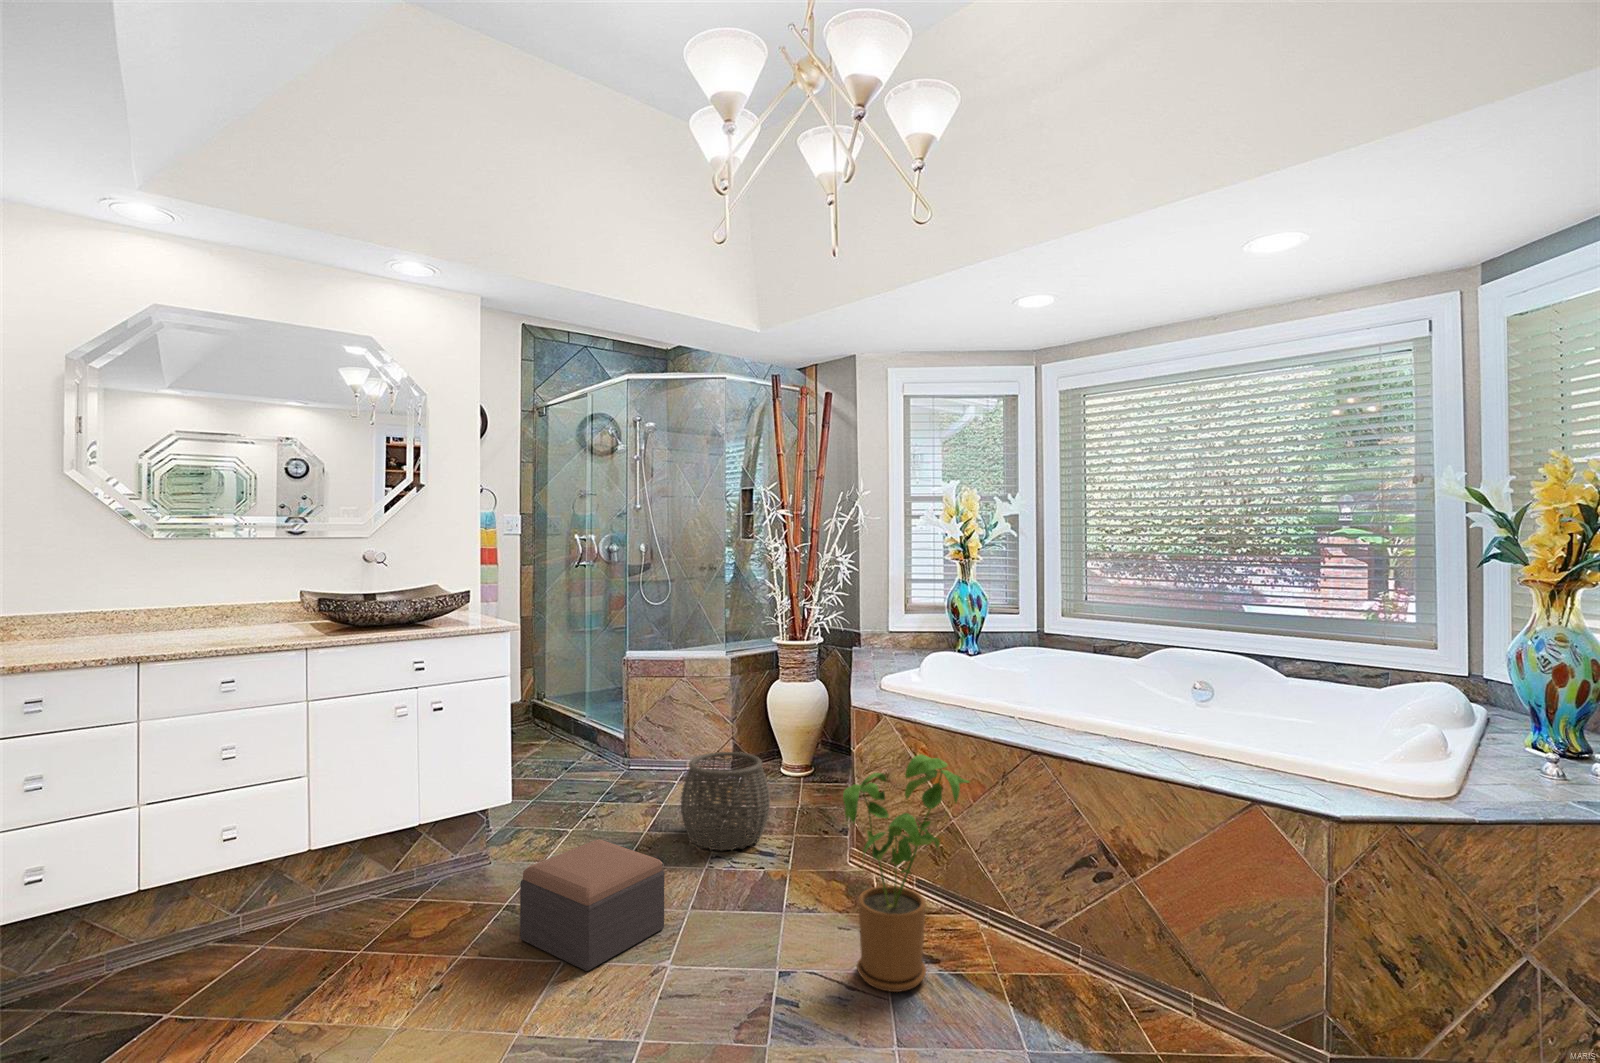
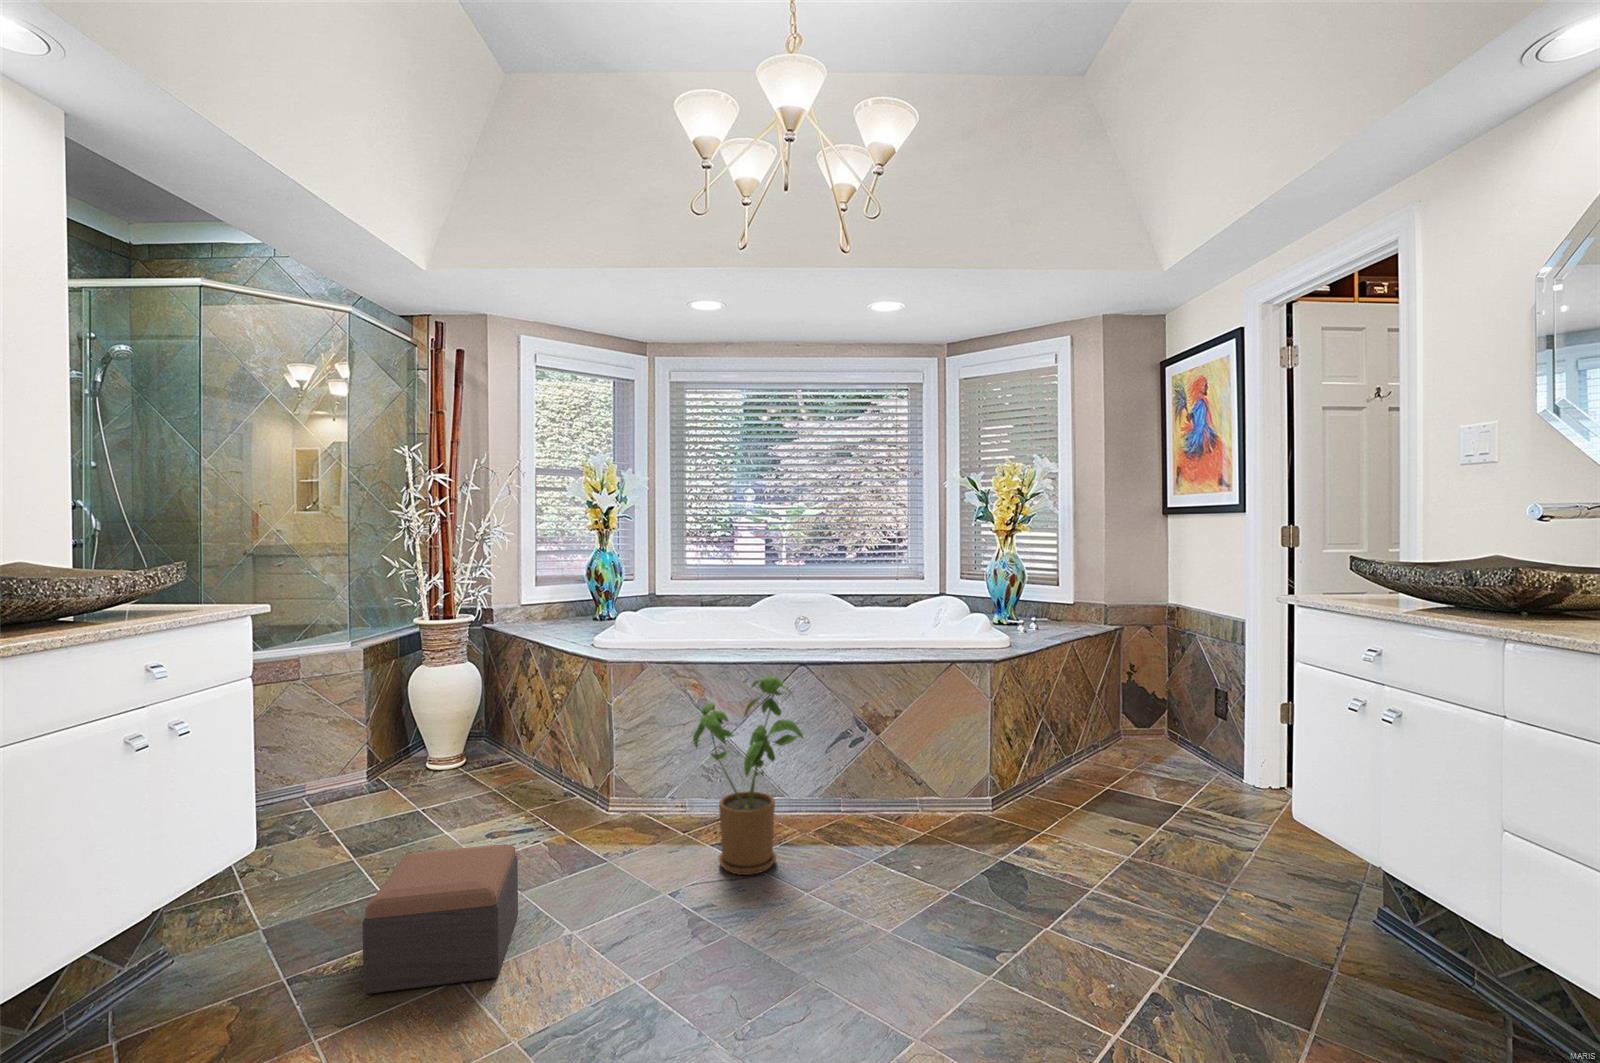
woven basket: present [681,752,770,851] -> none [401,738,510,848]

